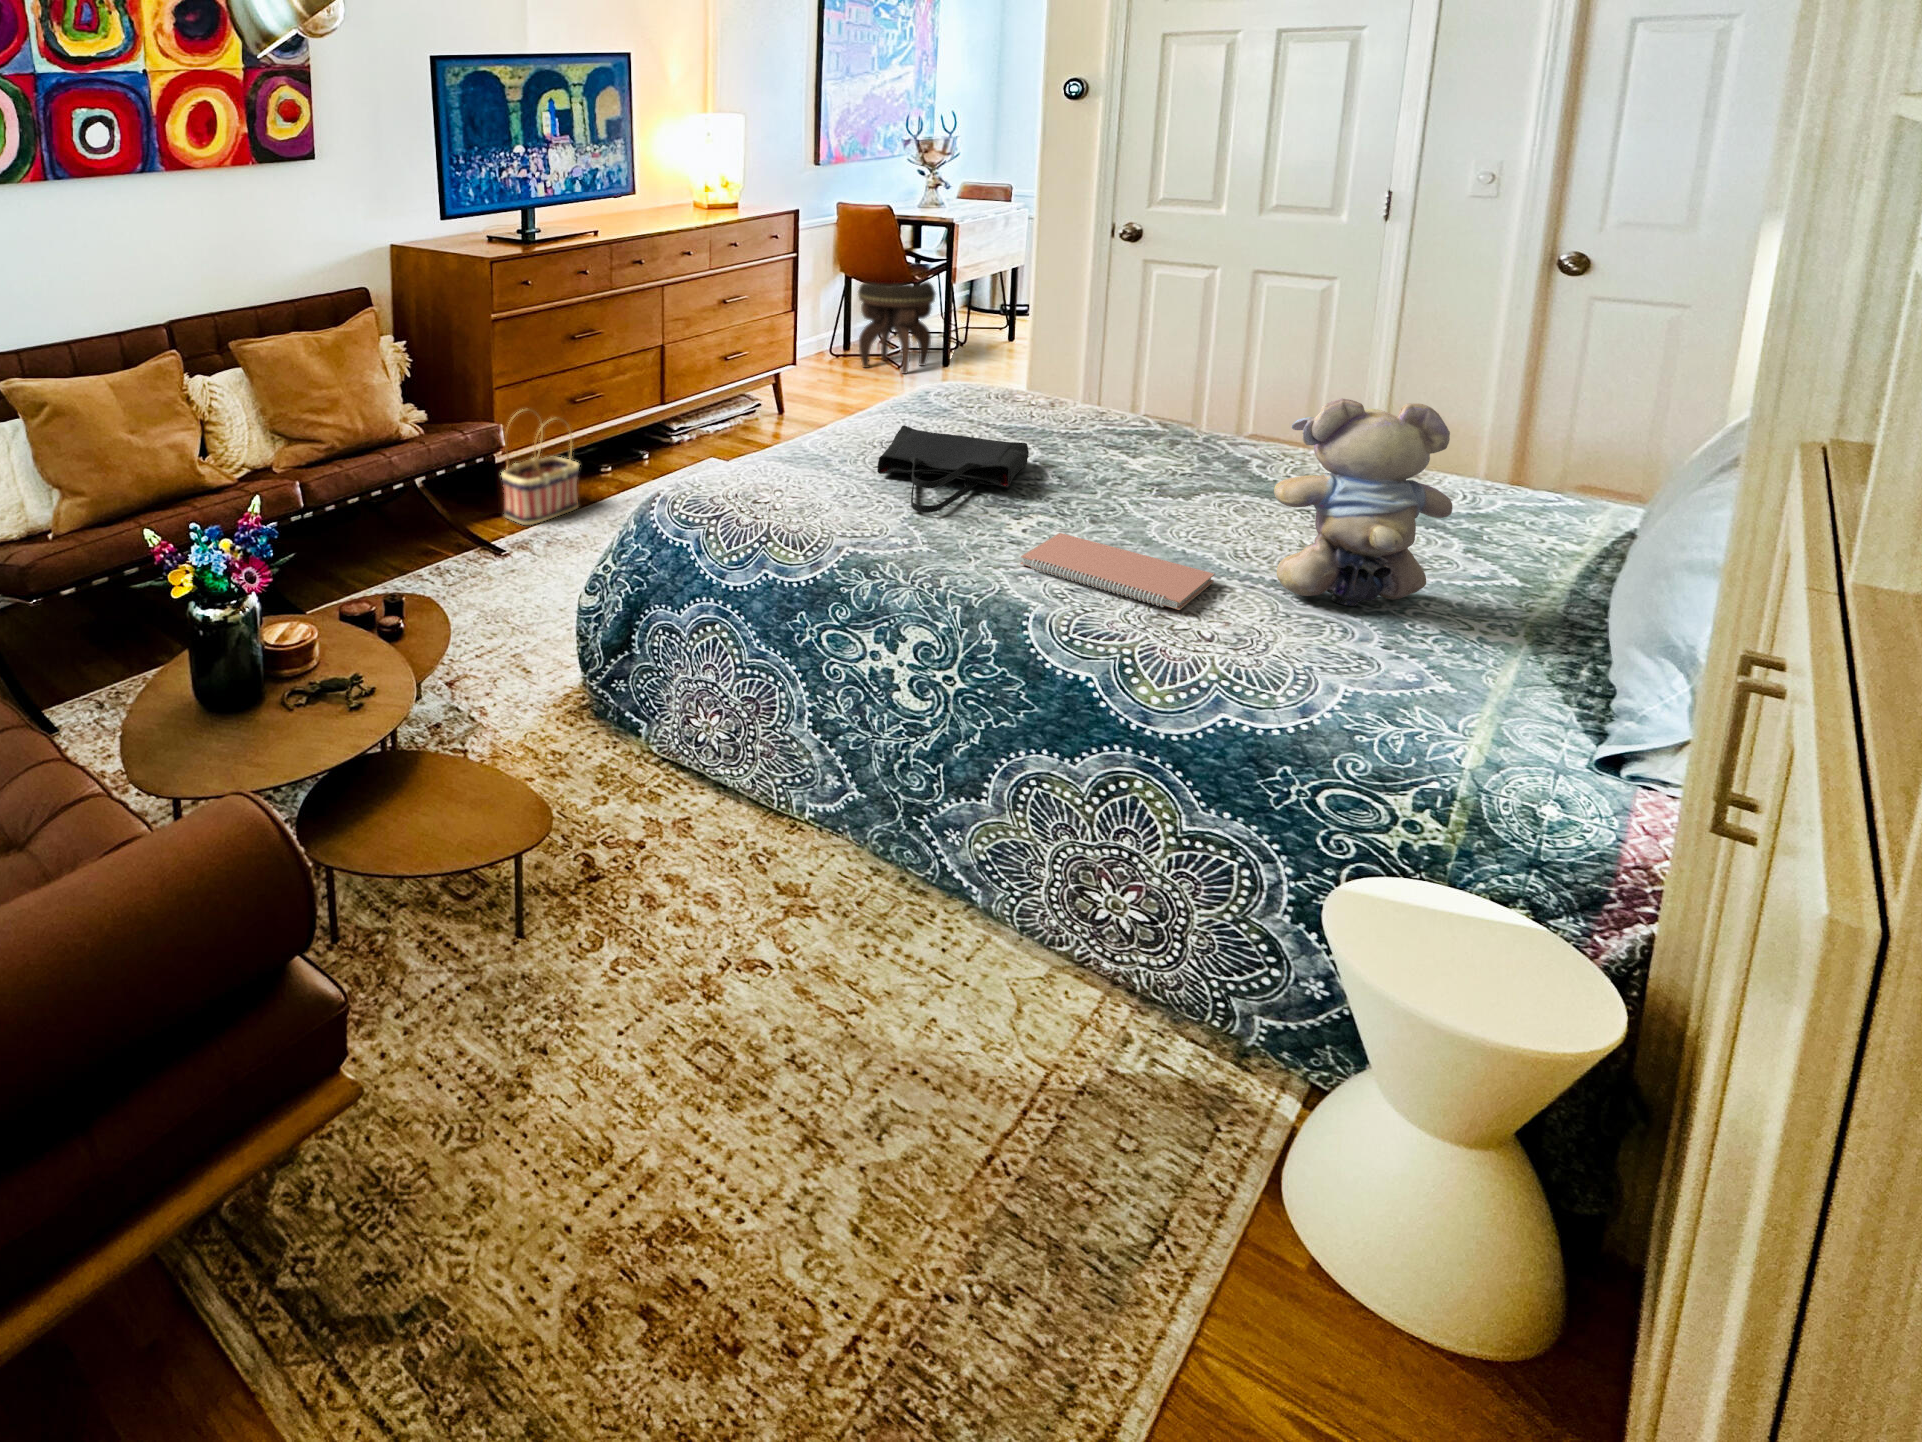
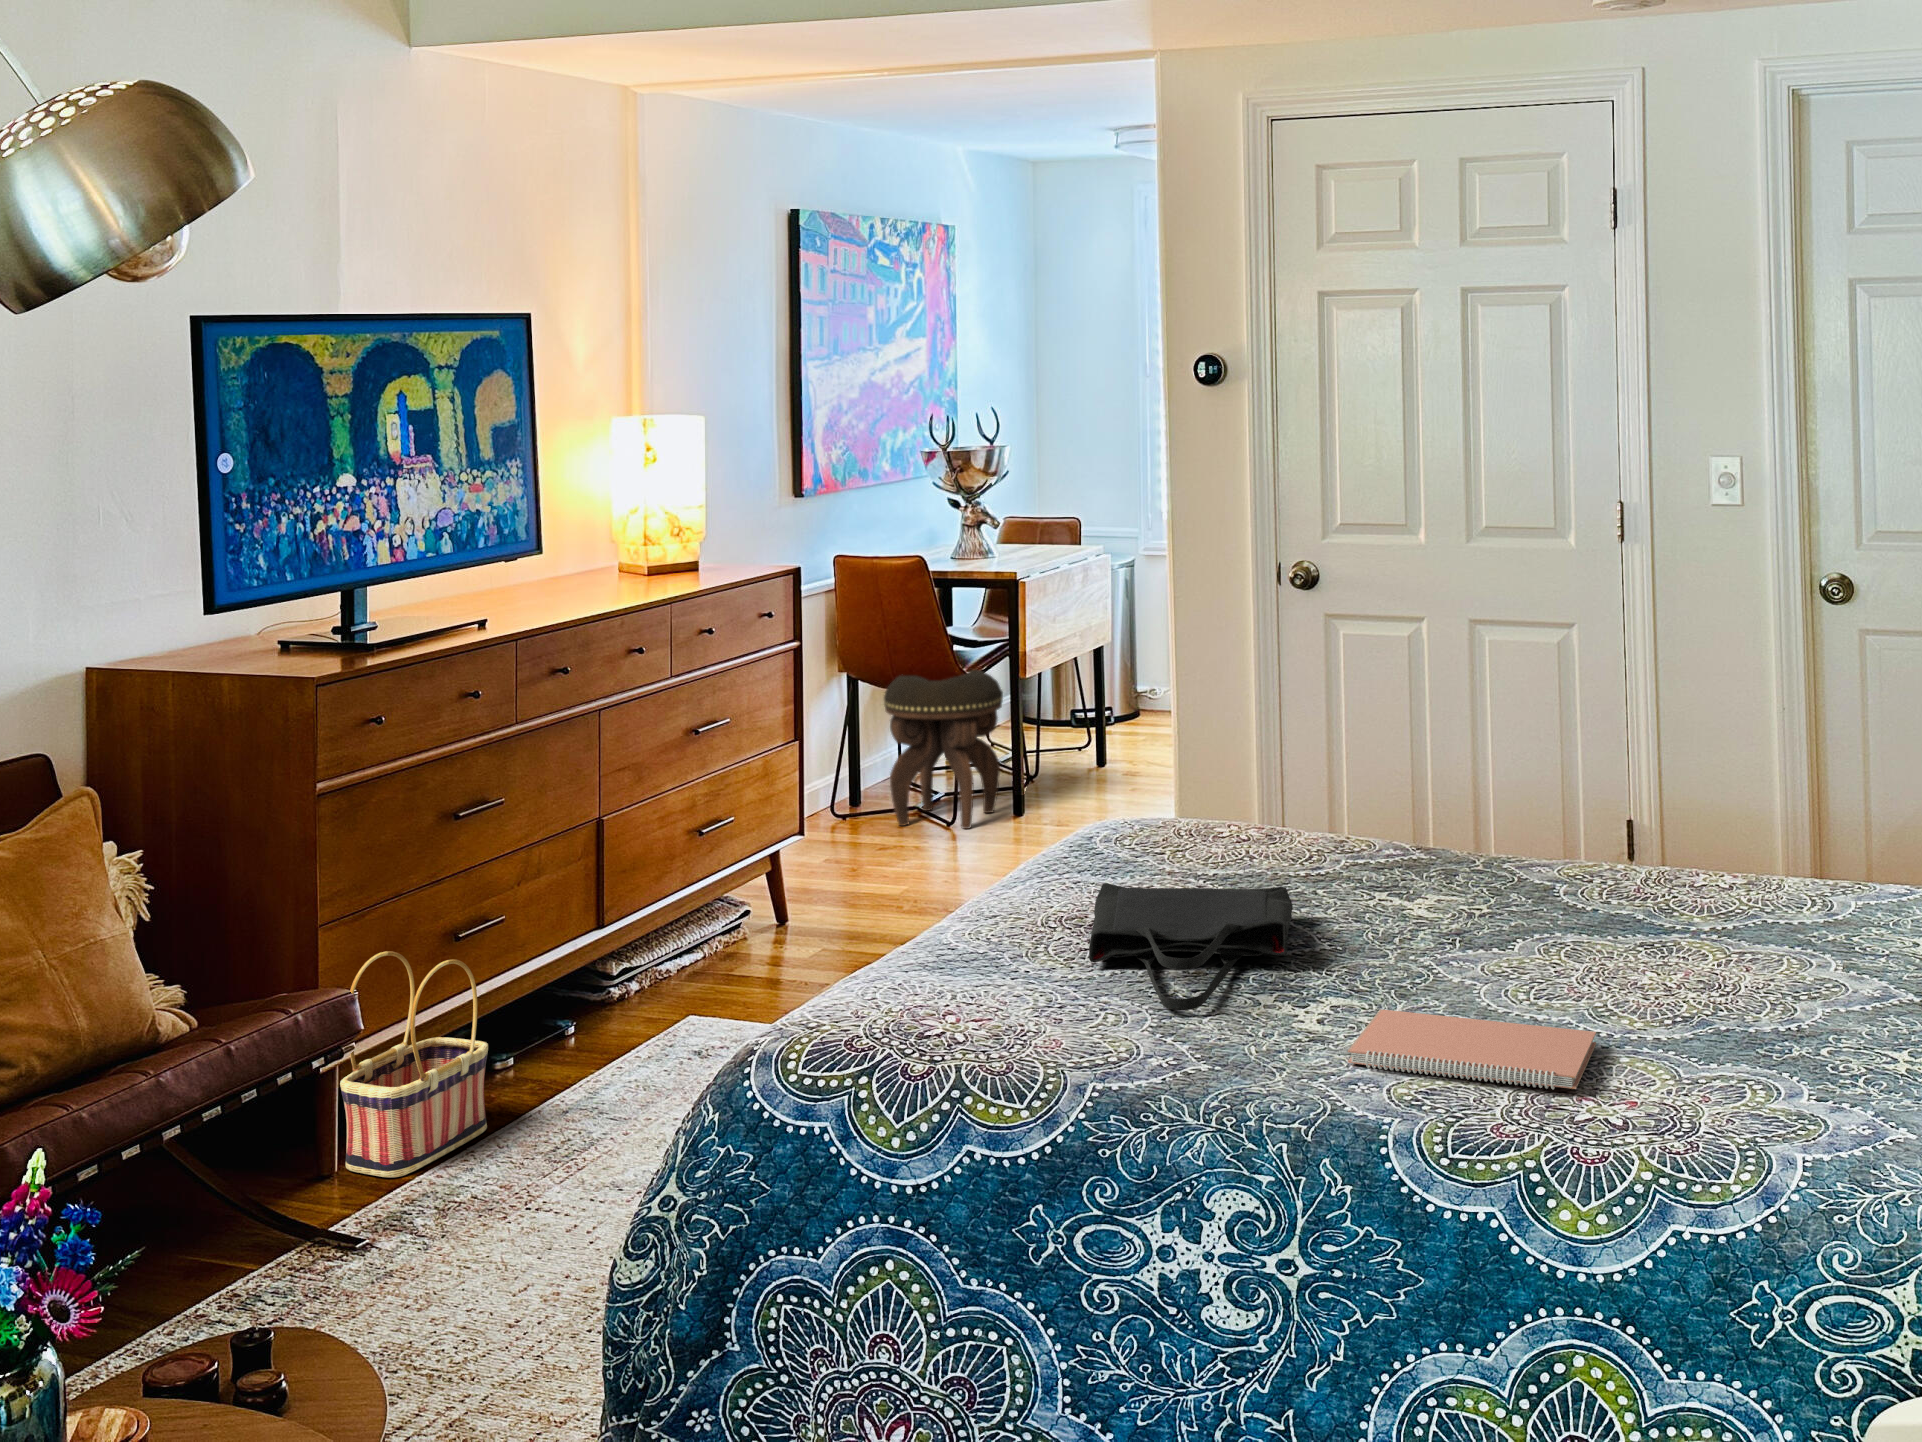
teddy bear: present [1274,398,1452,606] -> none [1651,757,1848,1047]

